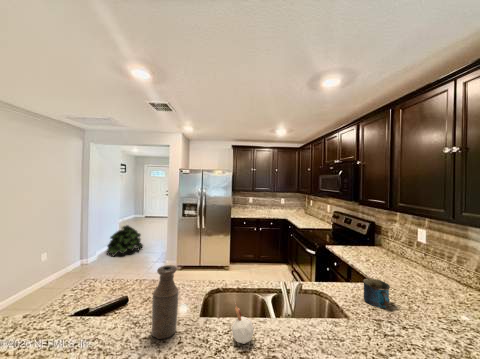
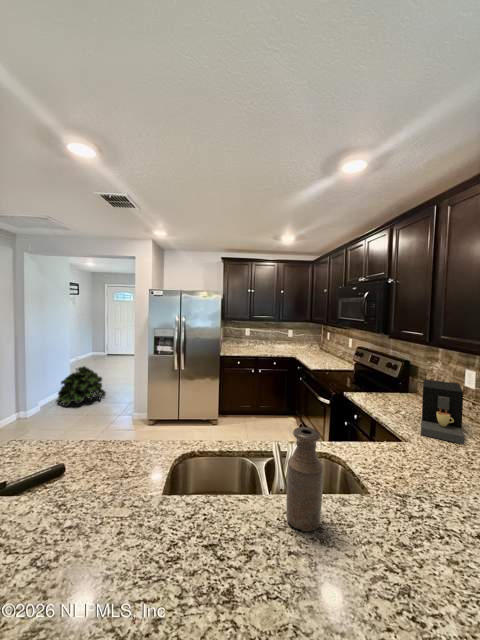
coffee maker: none [386,236,419,285] -> present [421,379,464,444]
bottle: present [151,265,179,339] -> present [286,427,323,531]
mug: present [363,278,390,308] -> none [387,437,424,477]
candle: present [232,302,254,344] -> none [195,470,226,534]

